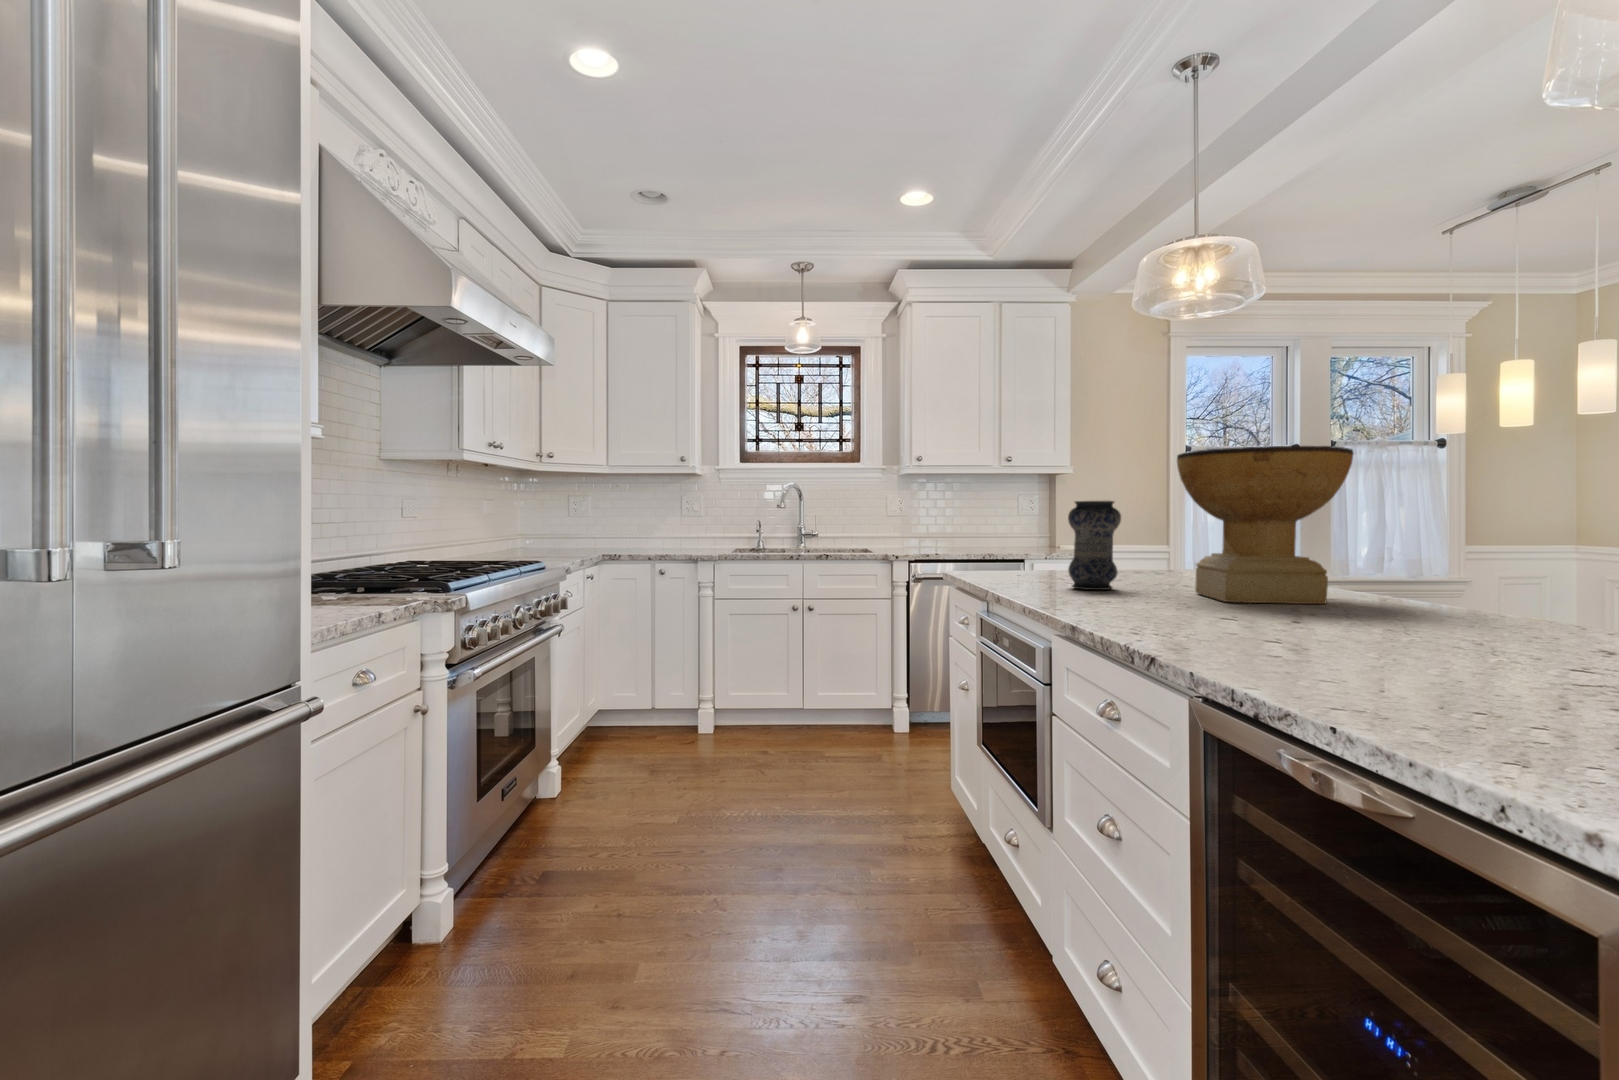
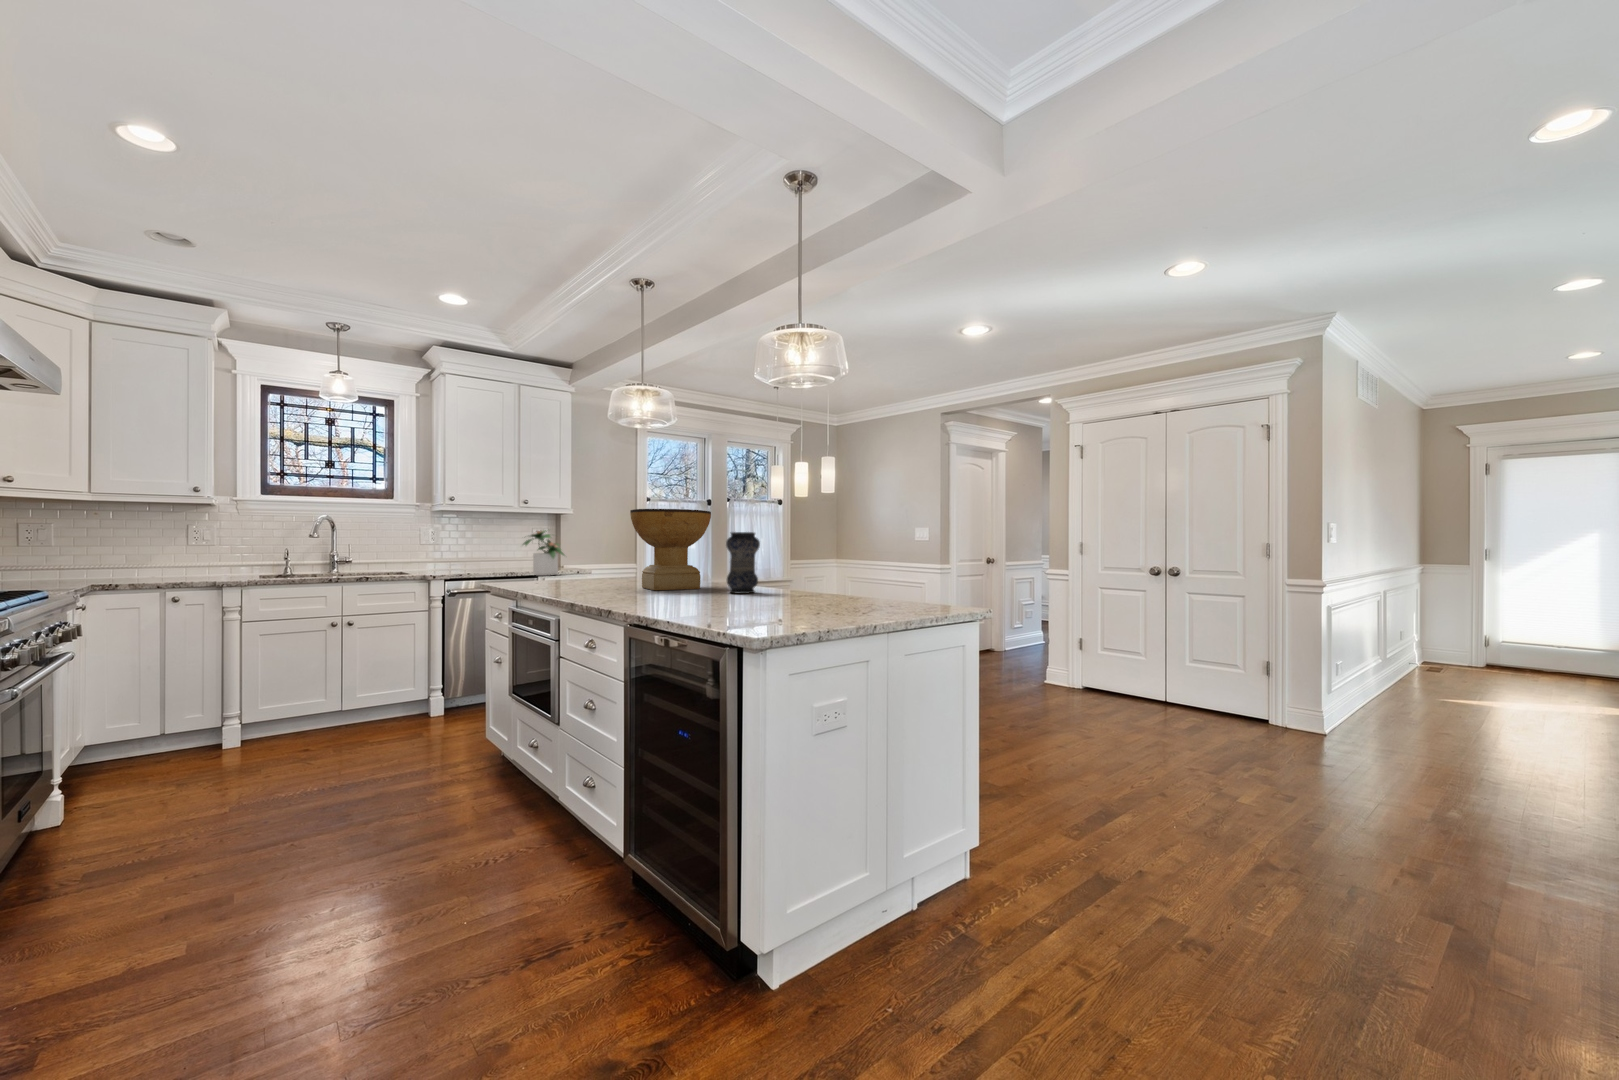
potted plant: none [998,496,1059,560] -> present [523,530,564,576]
vase: present [1068,501,1121,590] -> present [726,532,760,594]

